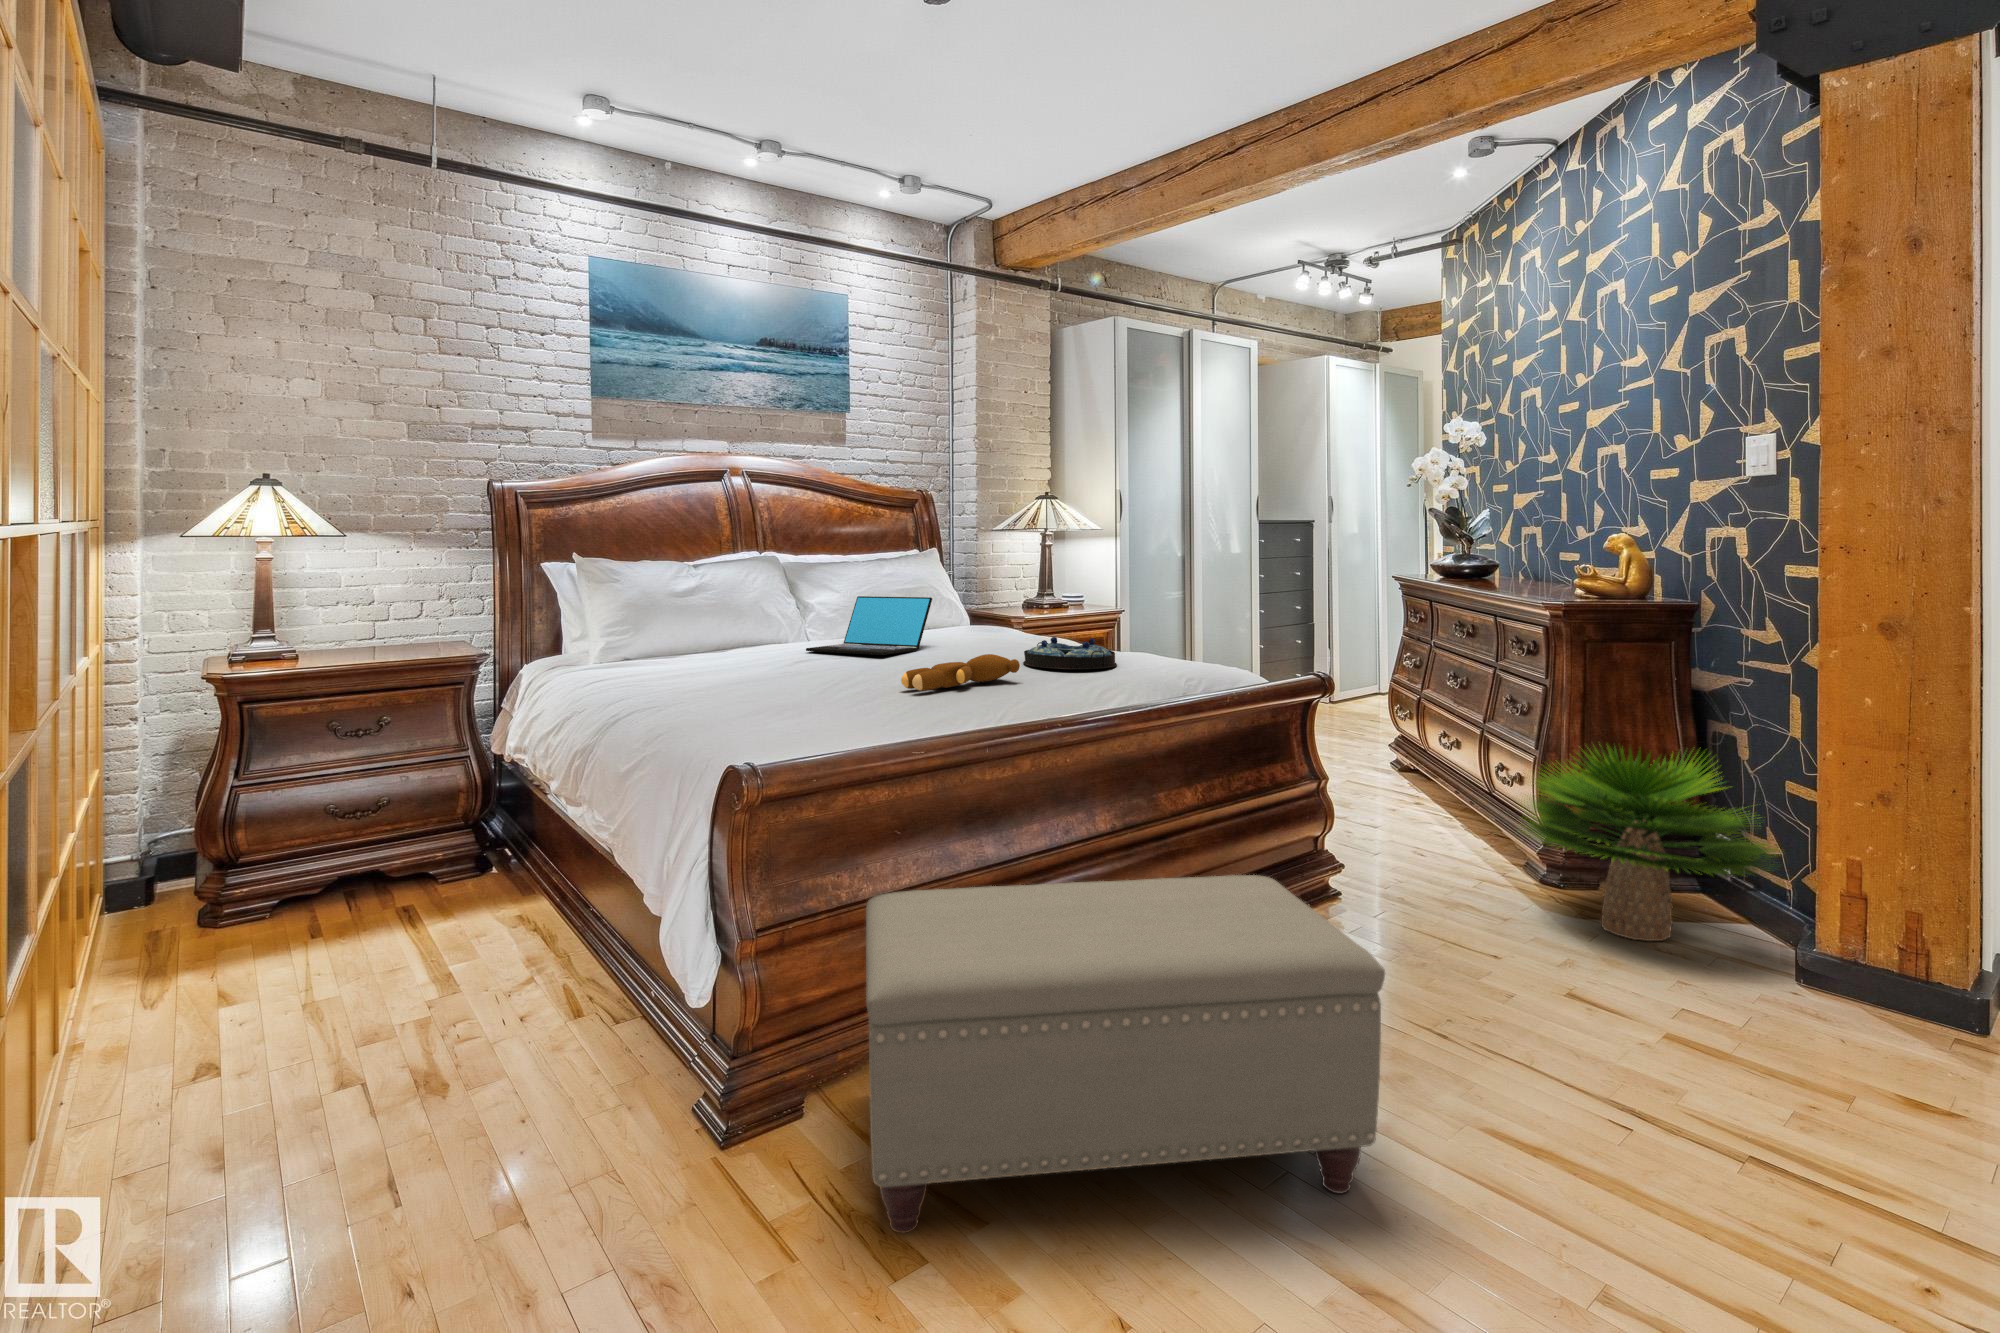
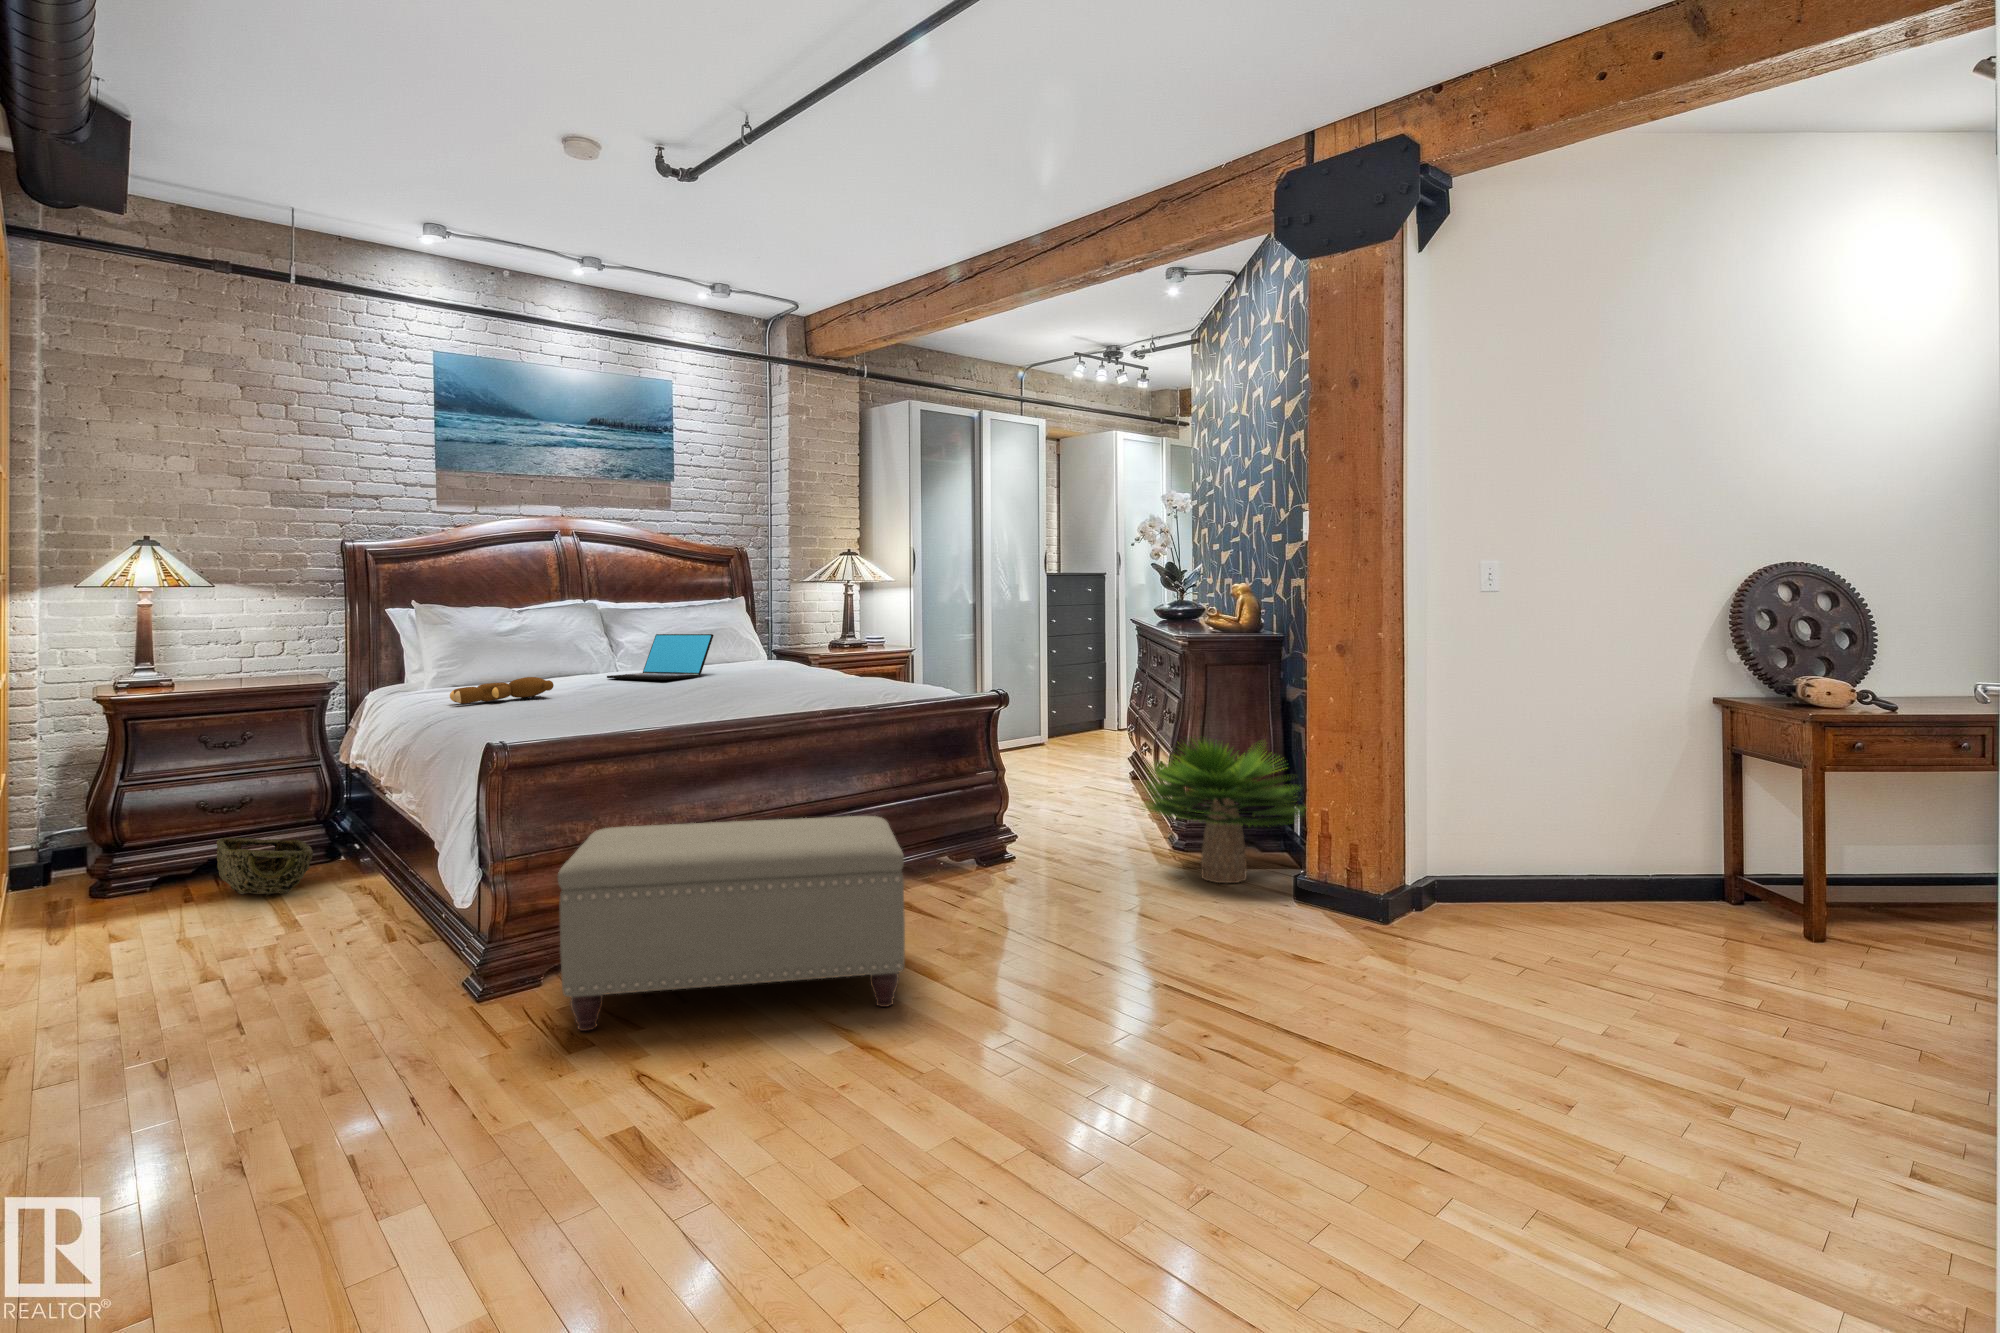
serving tray: present [1023,637,1117,669] -> none [773,664,845,686]
teddy bear: present [901,654,1020,691] -> present [450,677,554,704]
woven basket: none [353,847,469,925] -> present [217,838,313,896]

